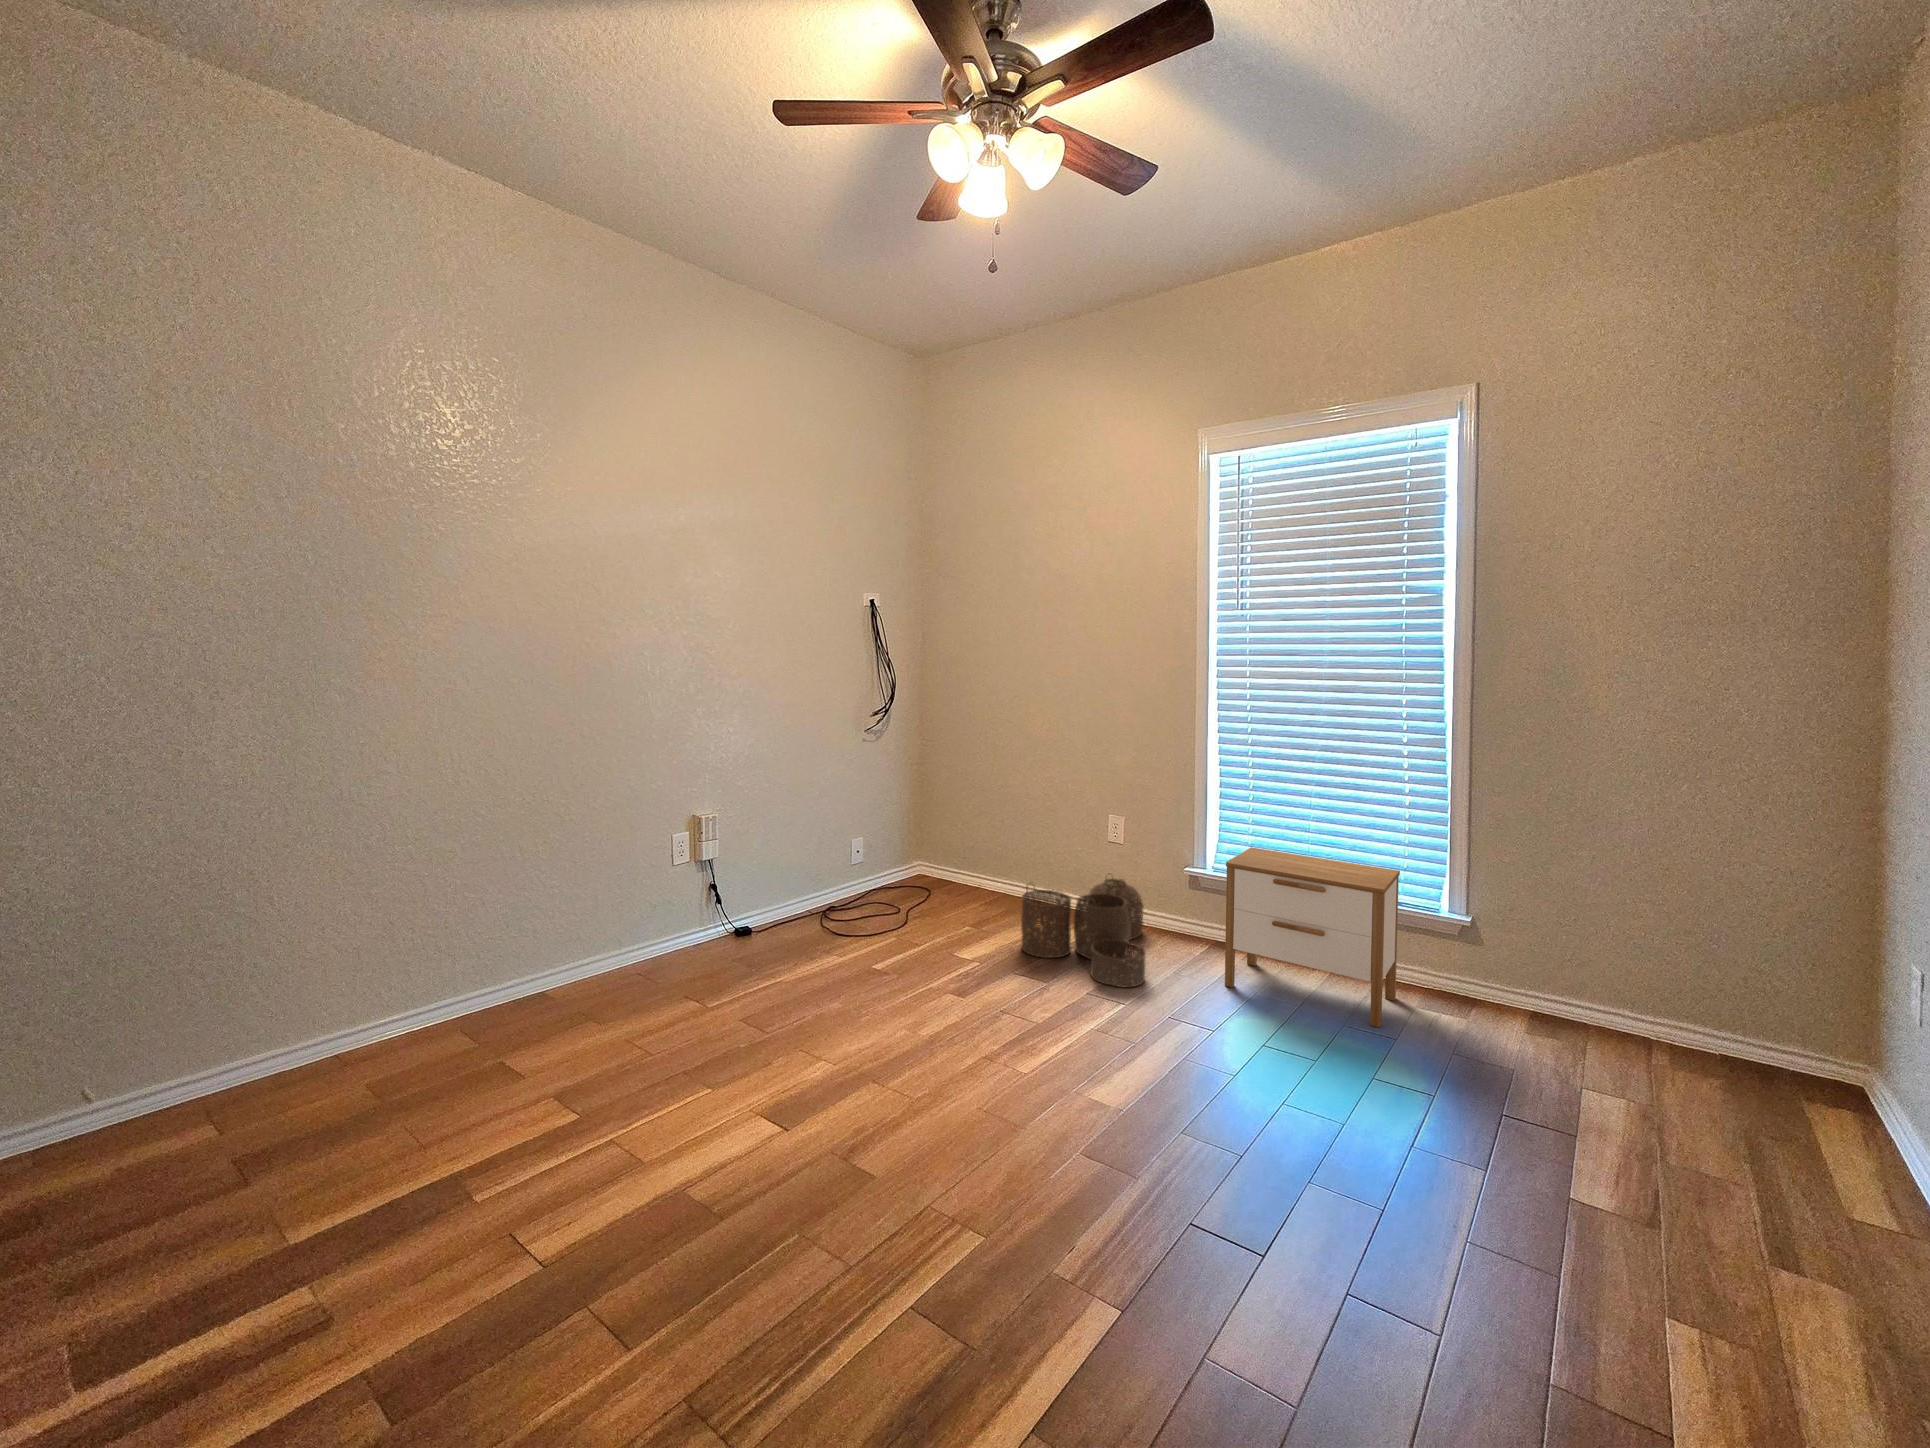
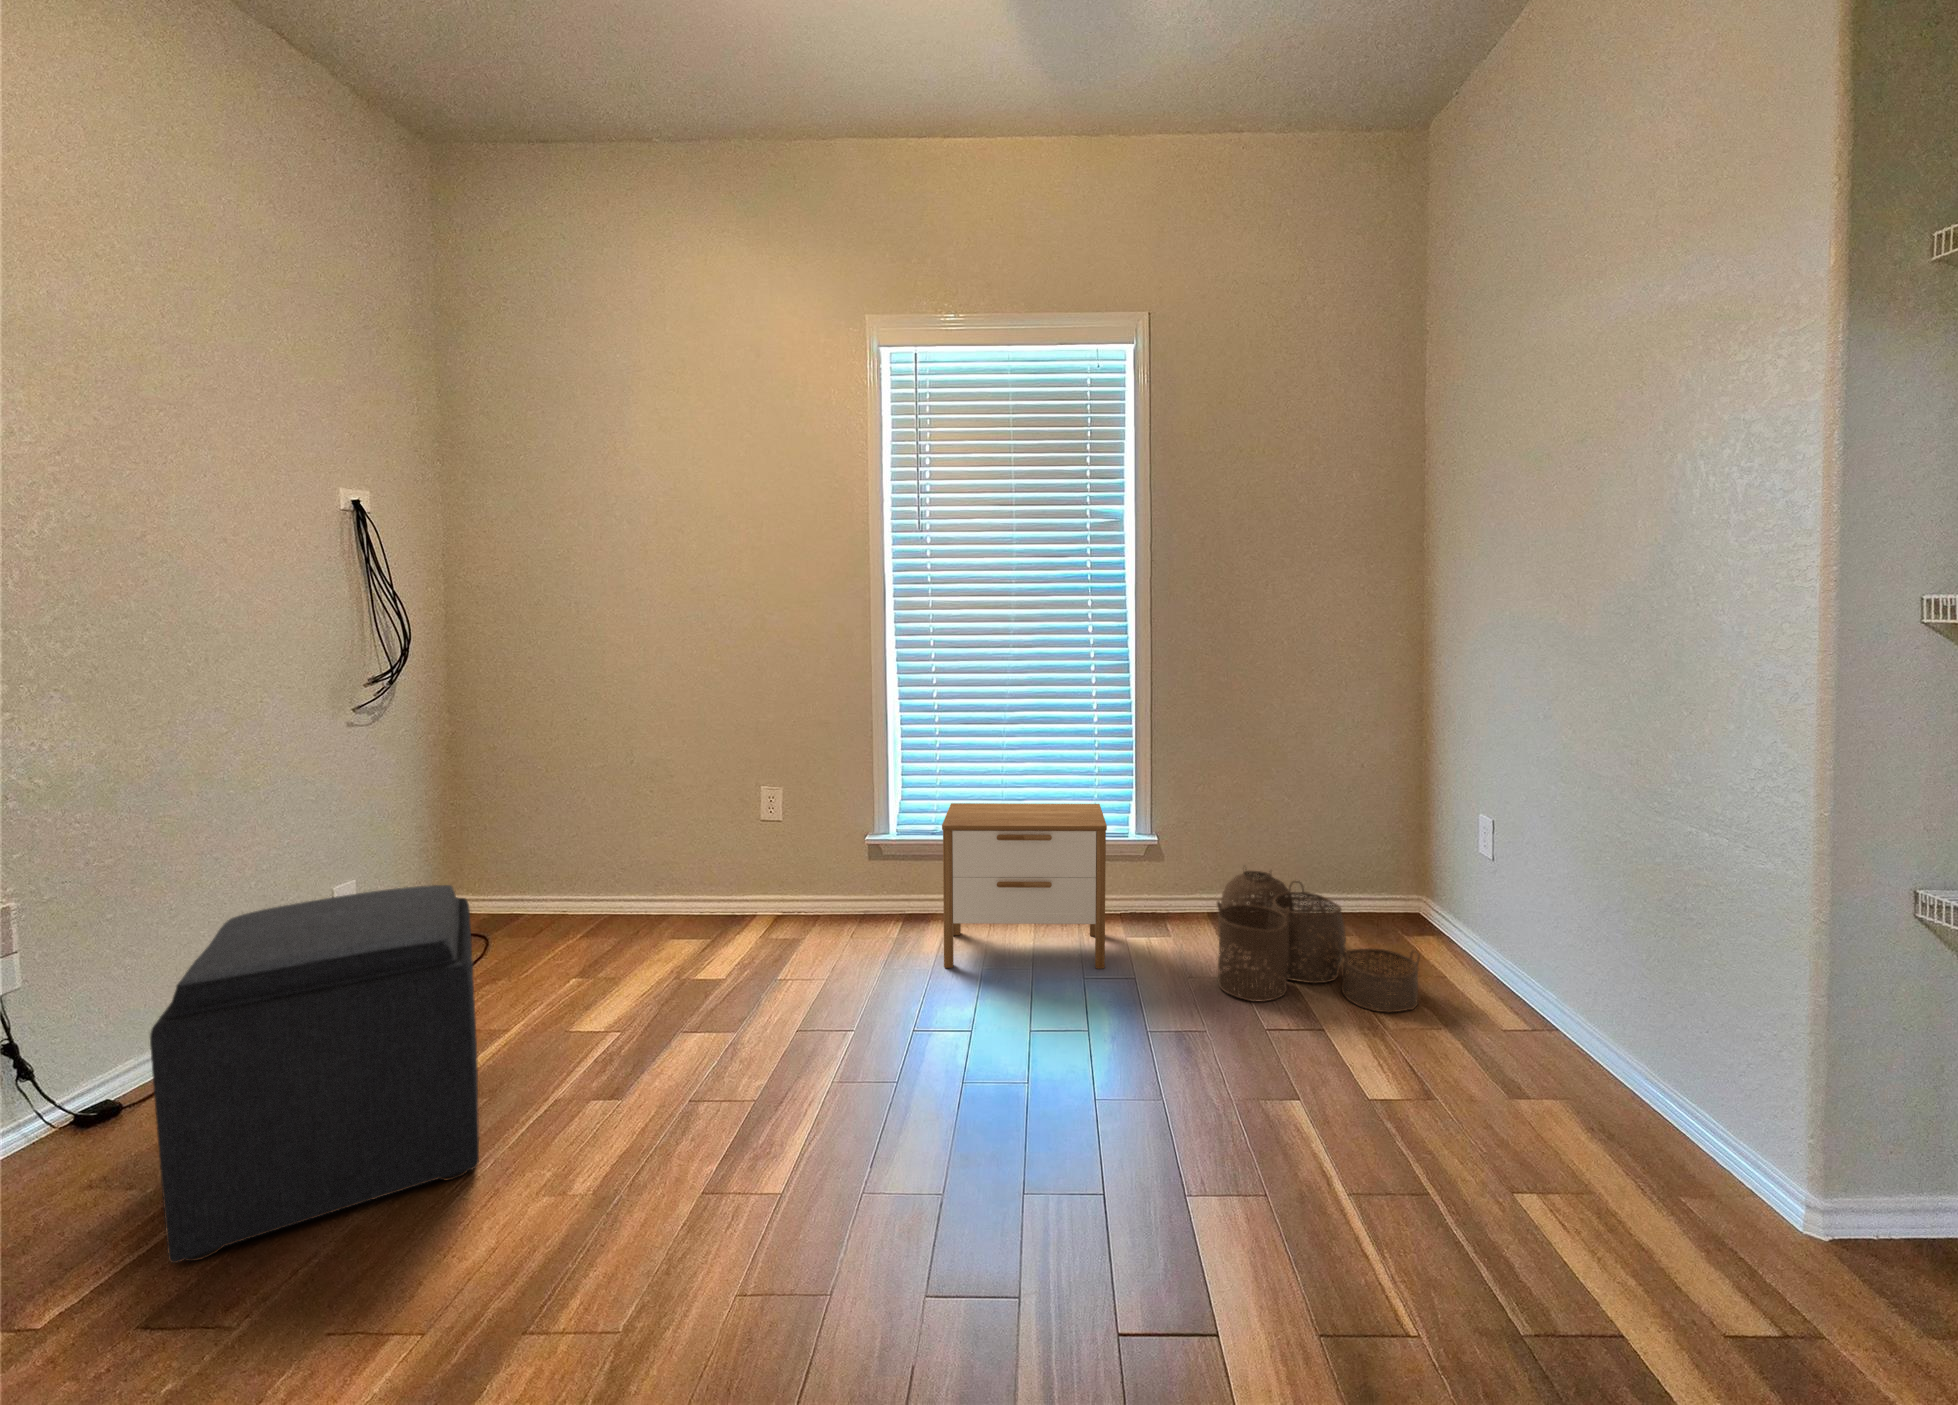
ottoman: none [754,837,900,1009] -> present [150,885,479,1263]
woven basket: present [1021,874,1145,988] -> present [1217,871,1420,1013]

